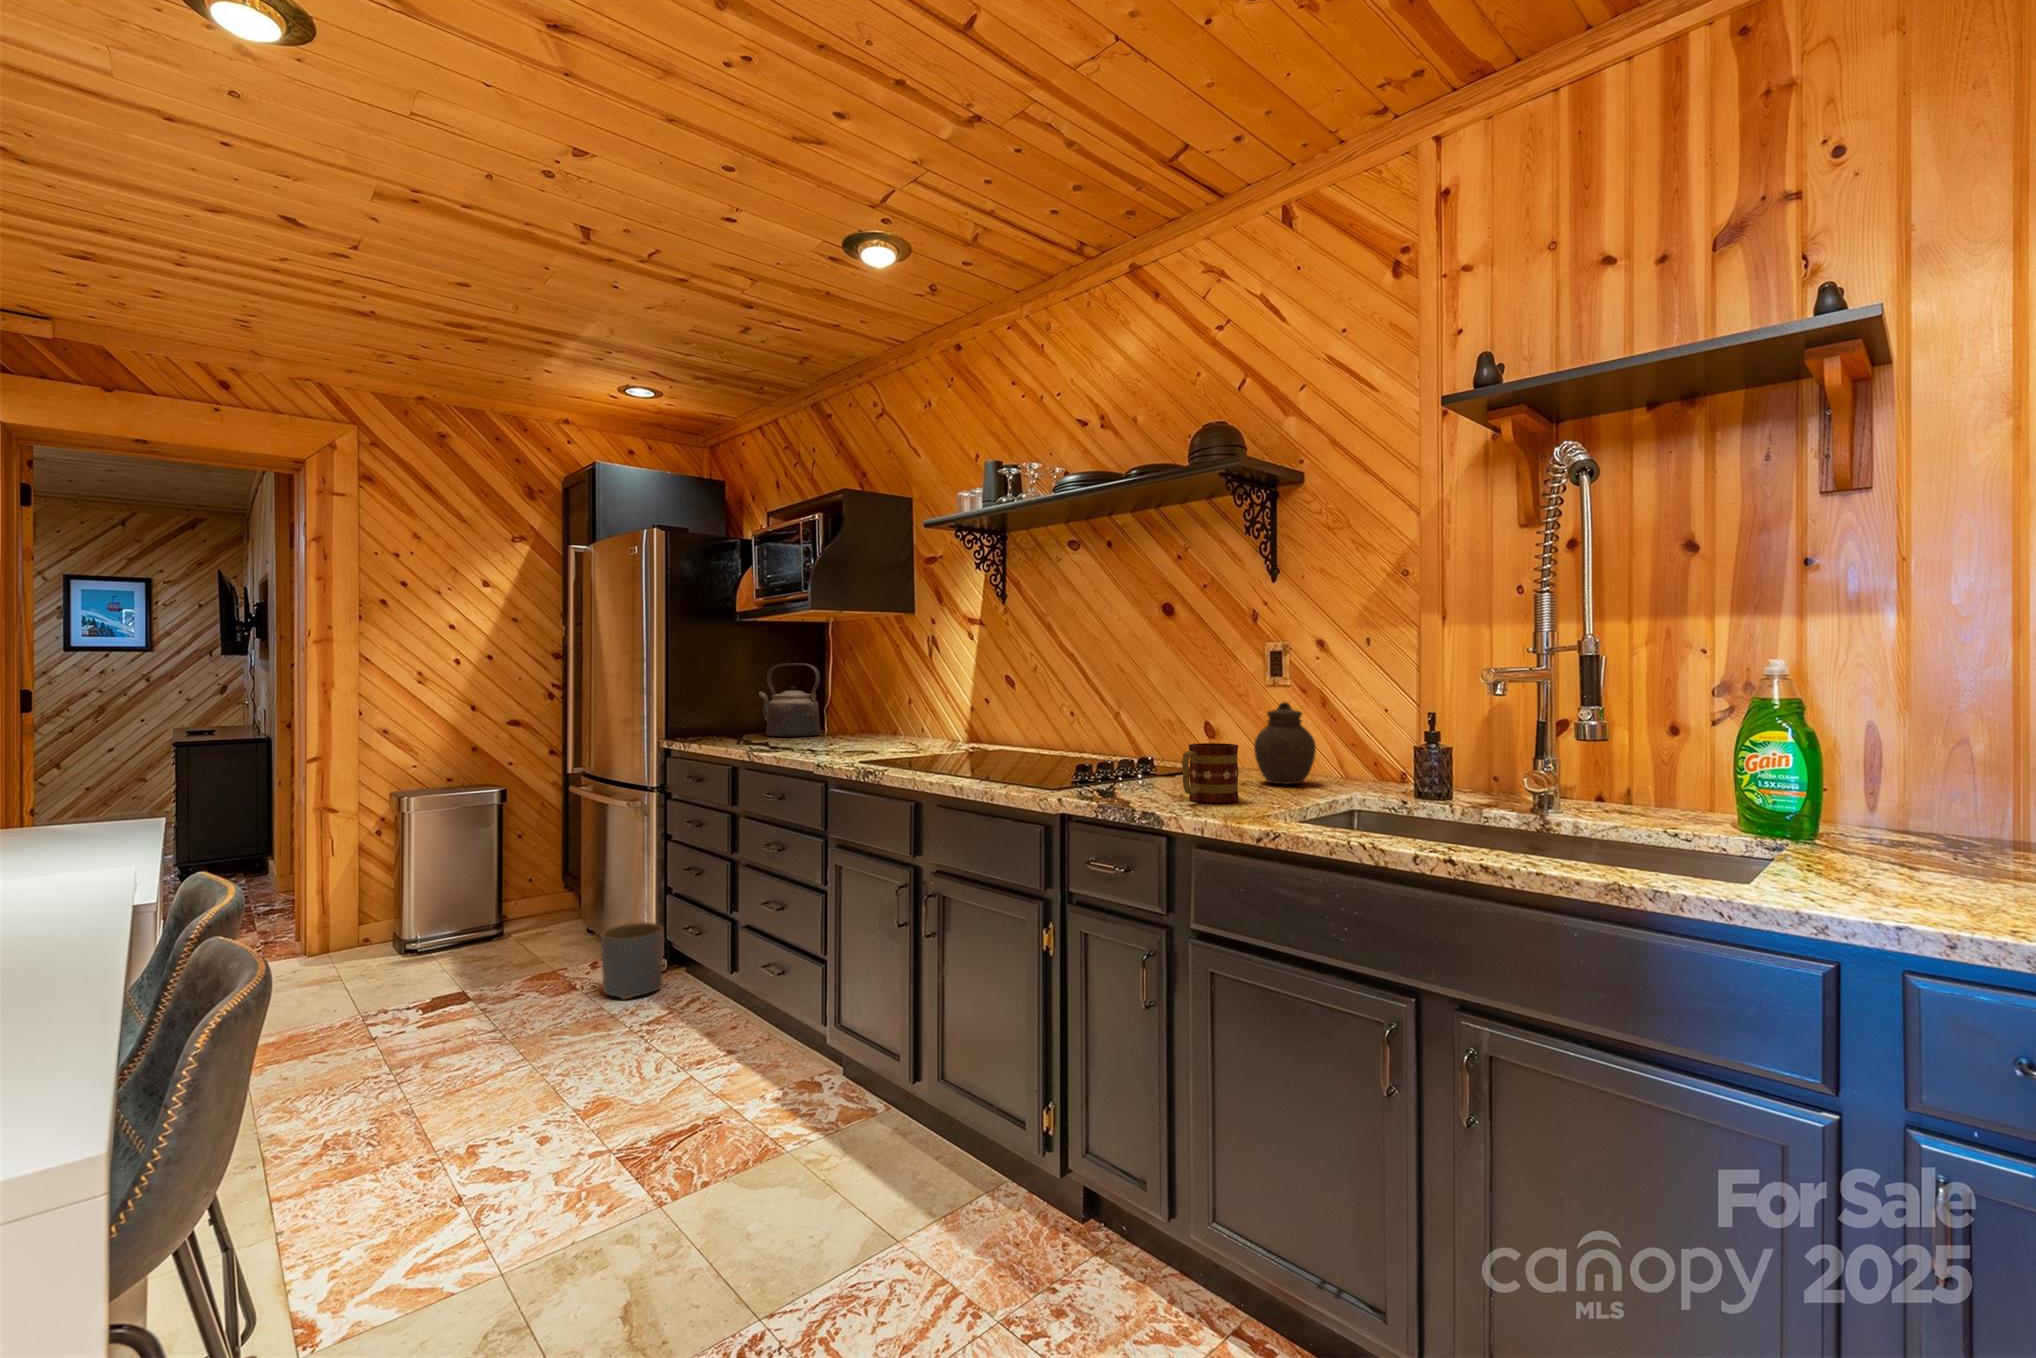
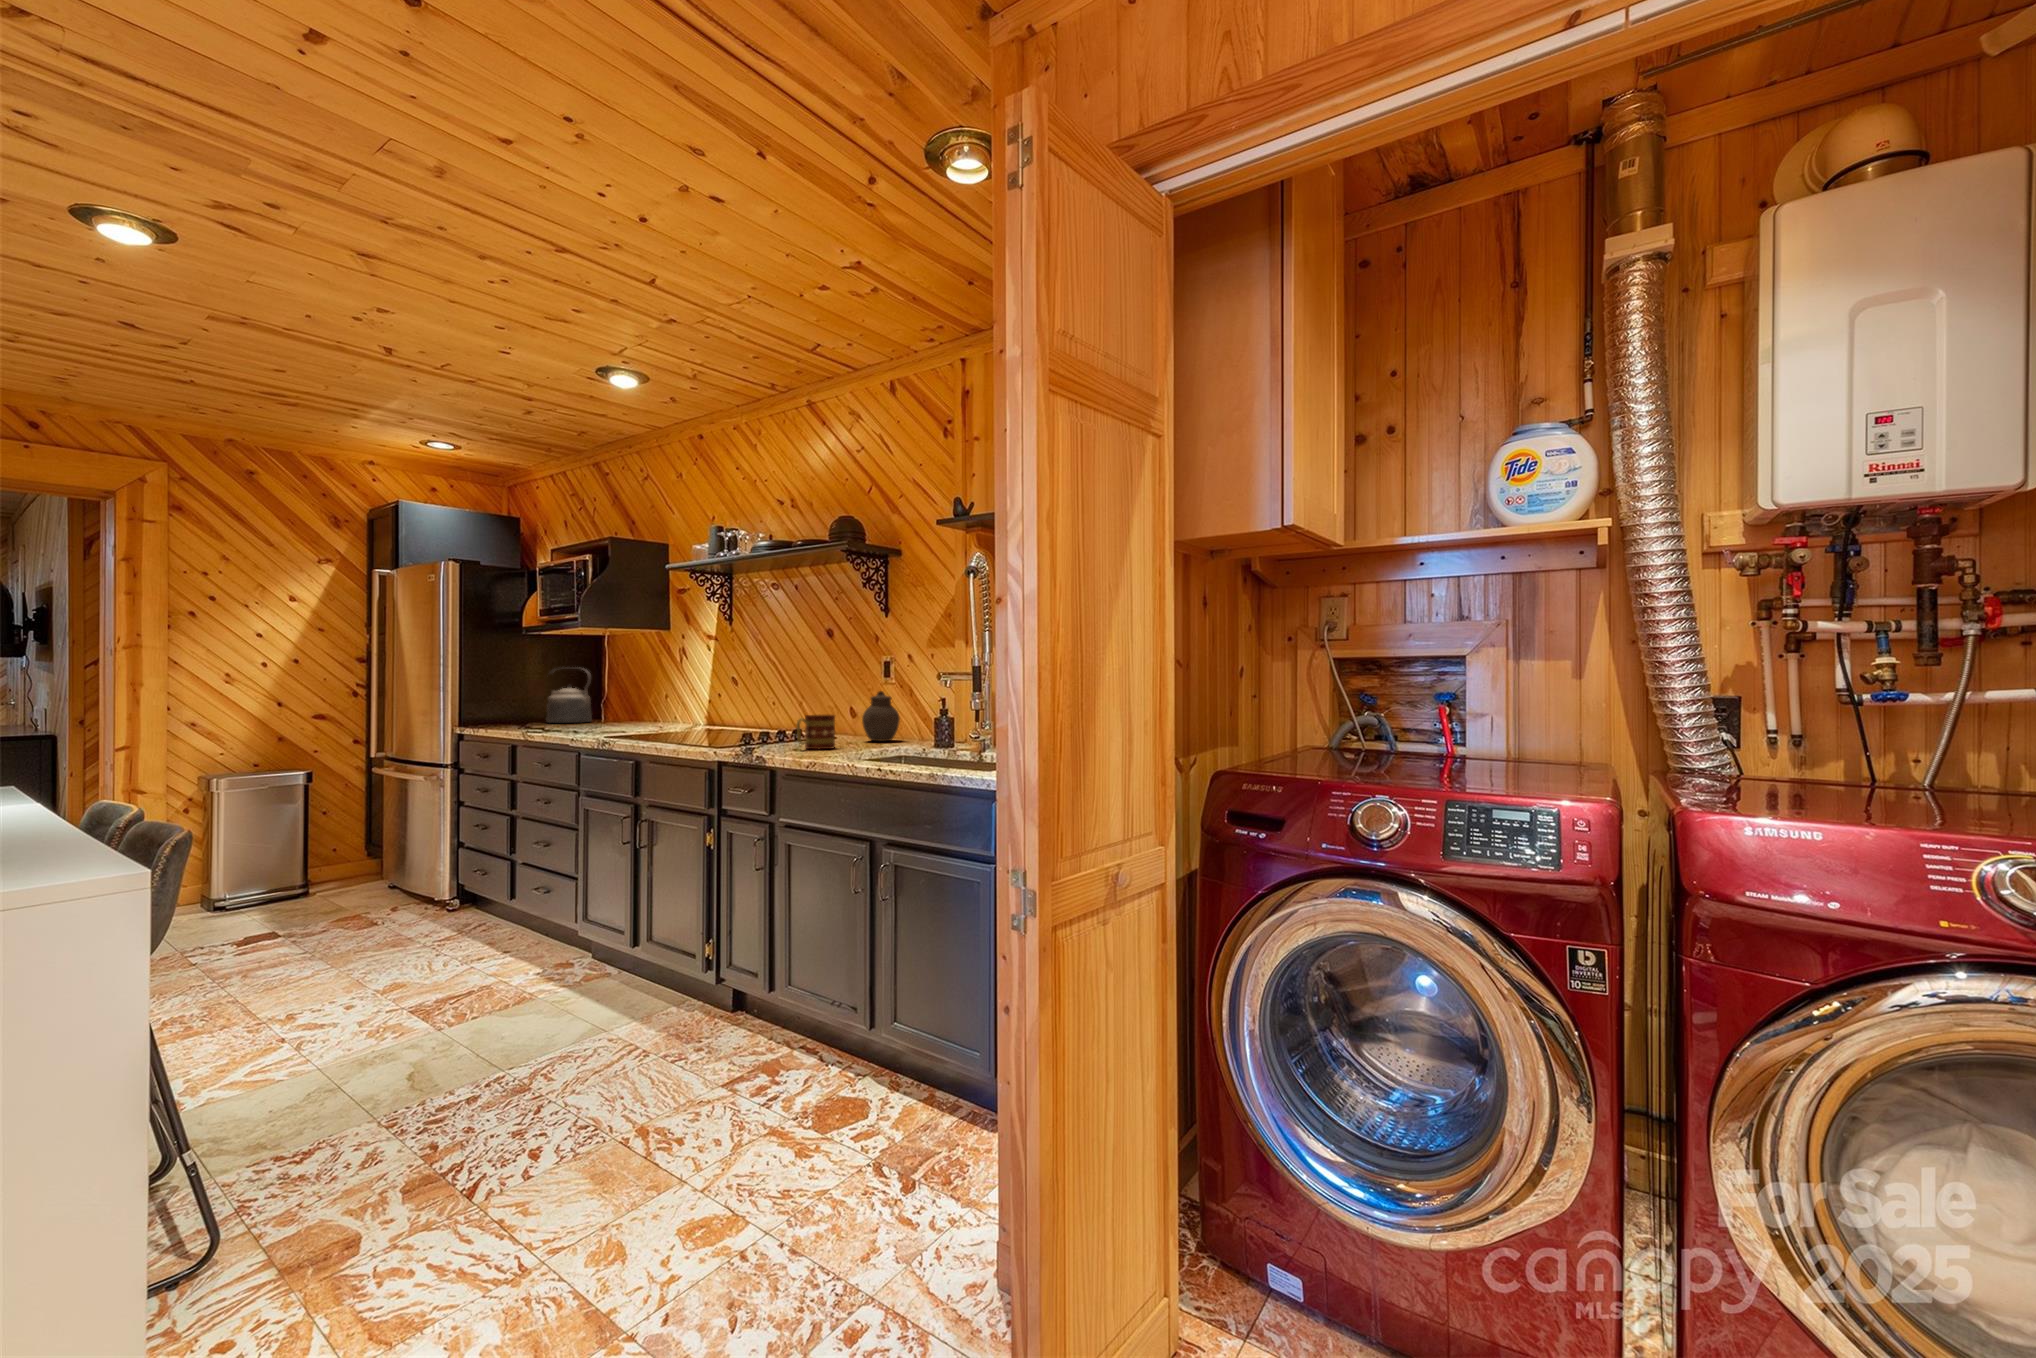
planter: present [601,923,664,999] -> none [399,870,455,927]

